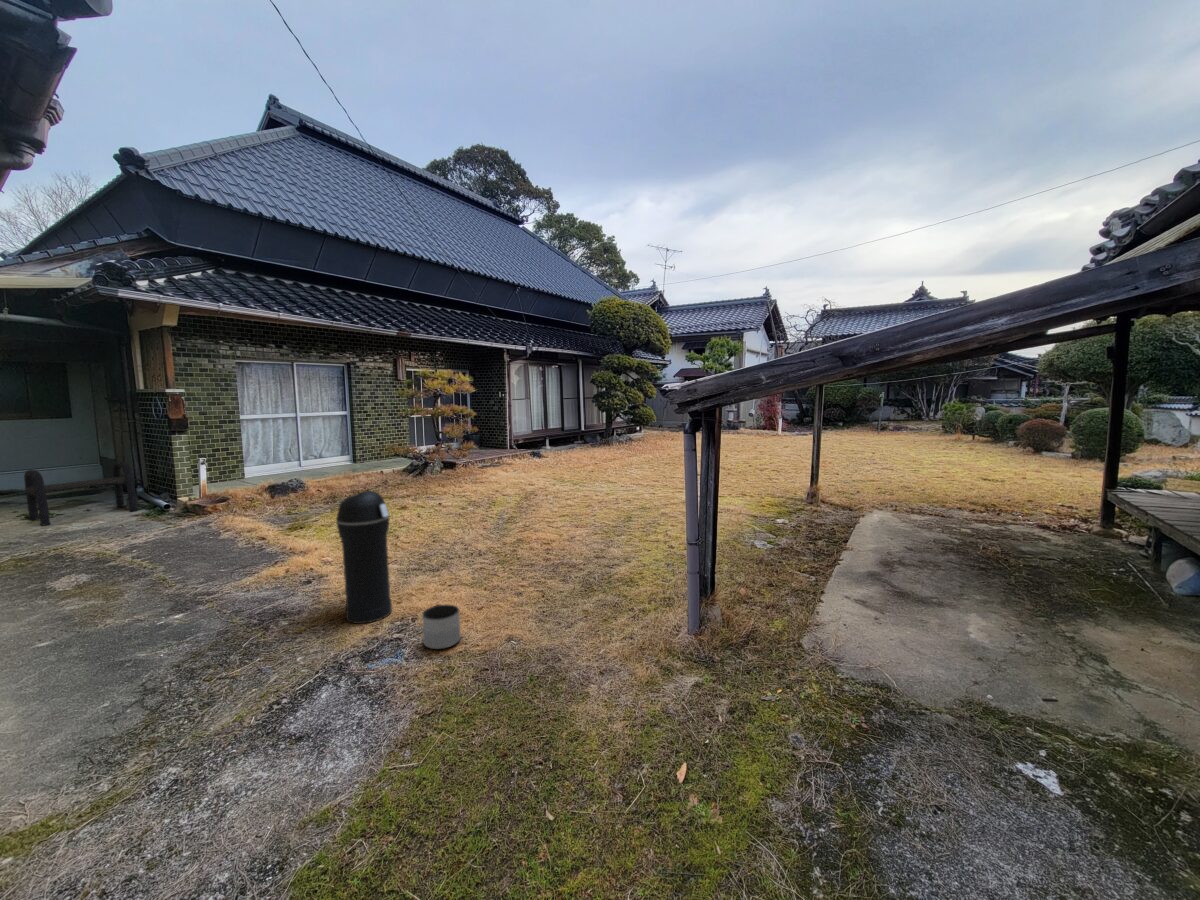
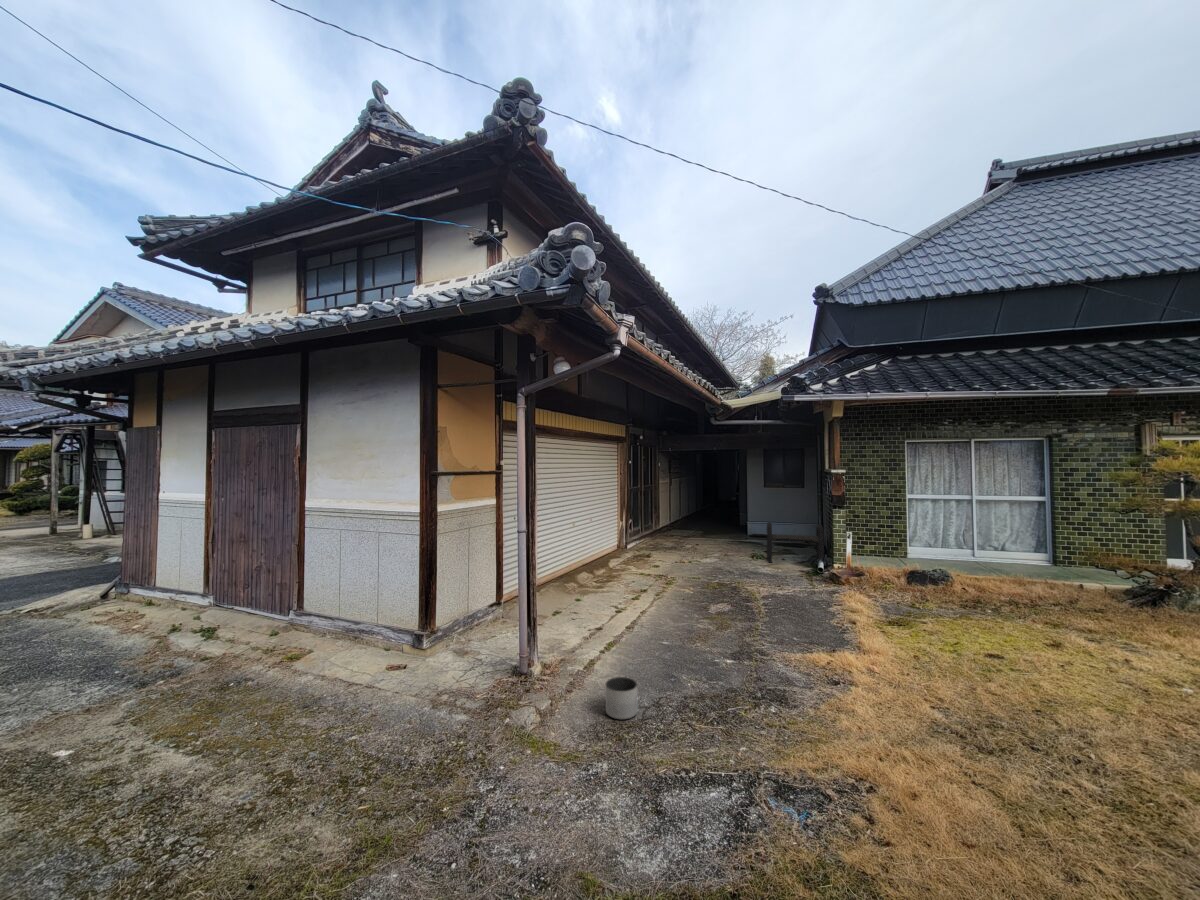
trash can: present [336,491,392,624] -> none [813,604,874,765]
planter: present [422,604,460,649] -> present [606,677,638,720]

